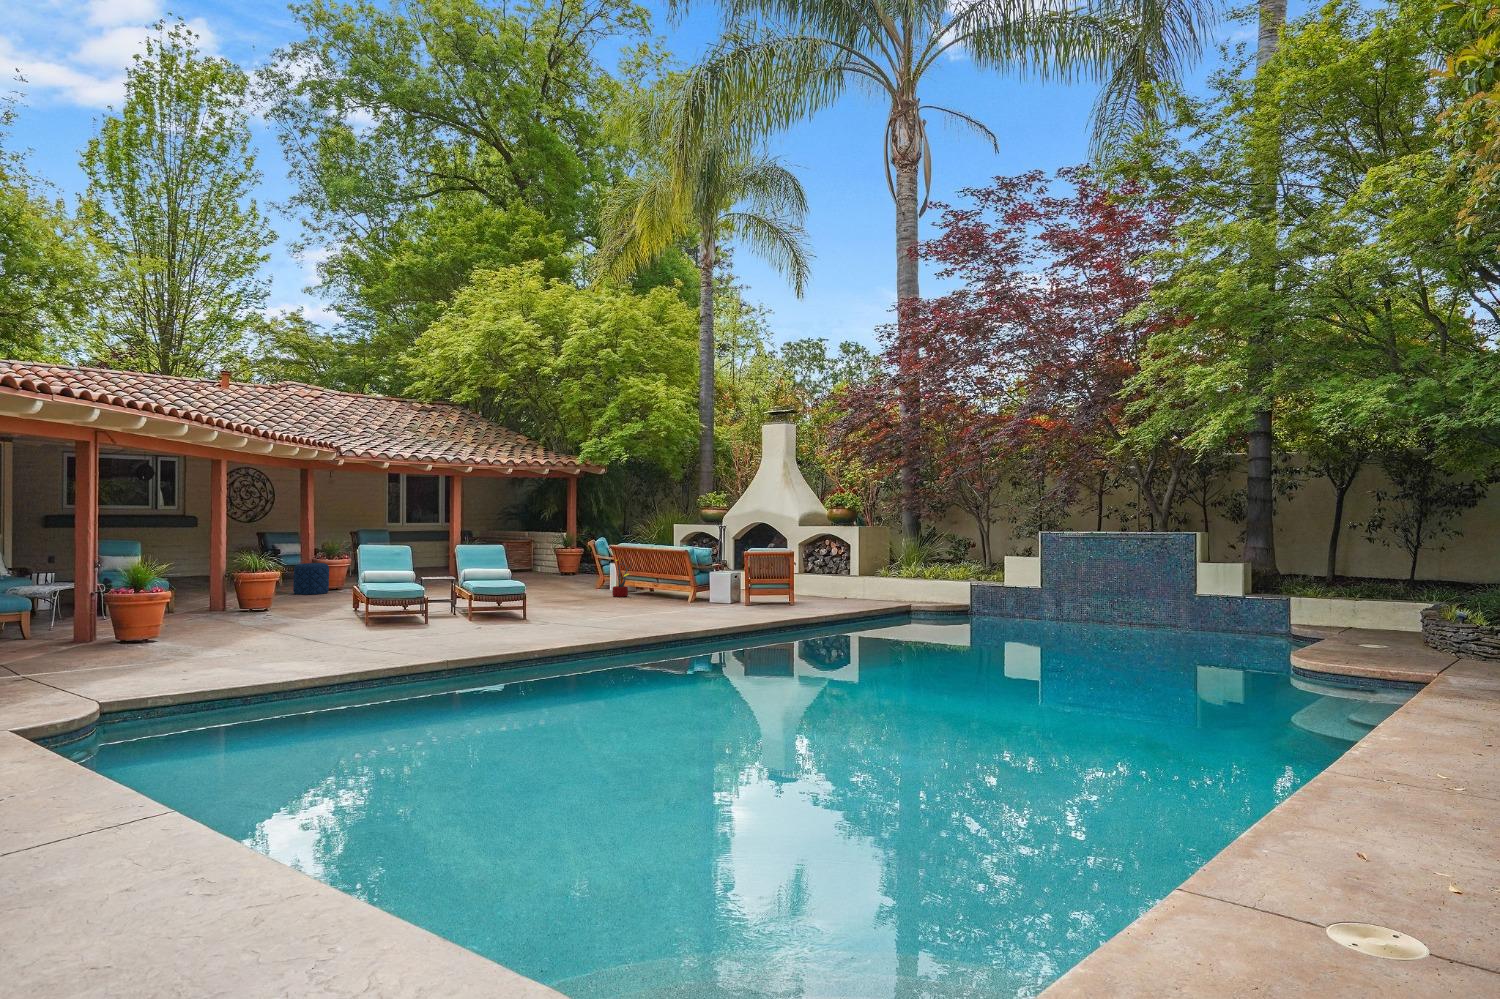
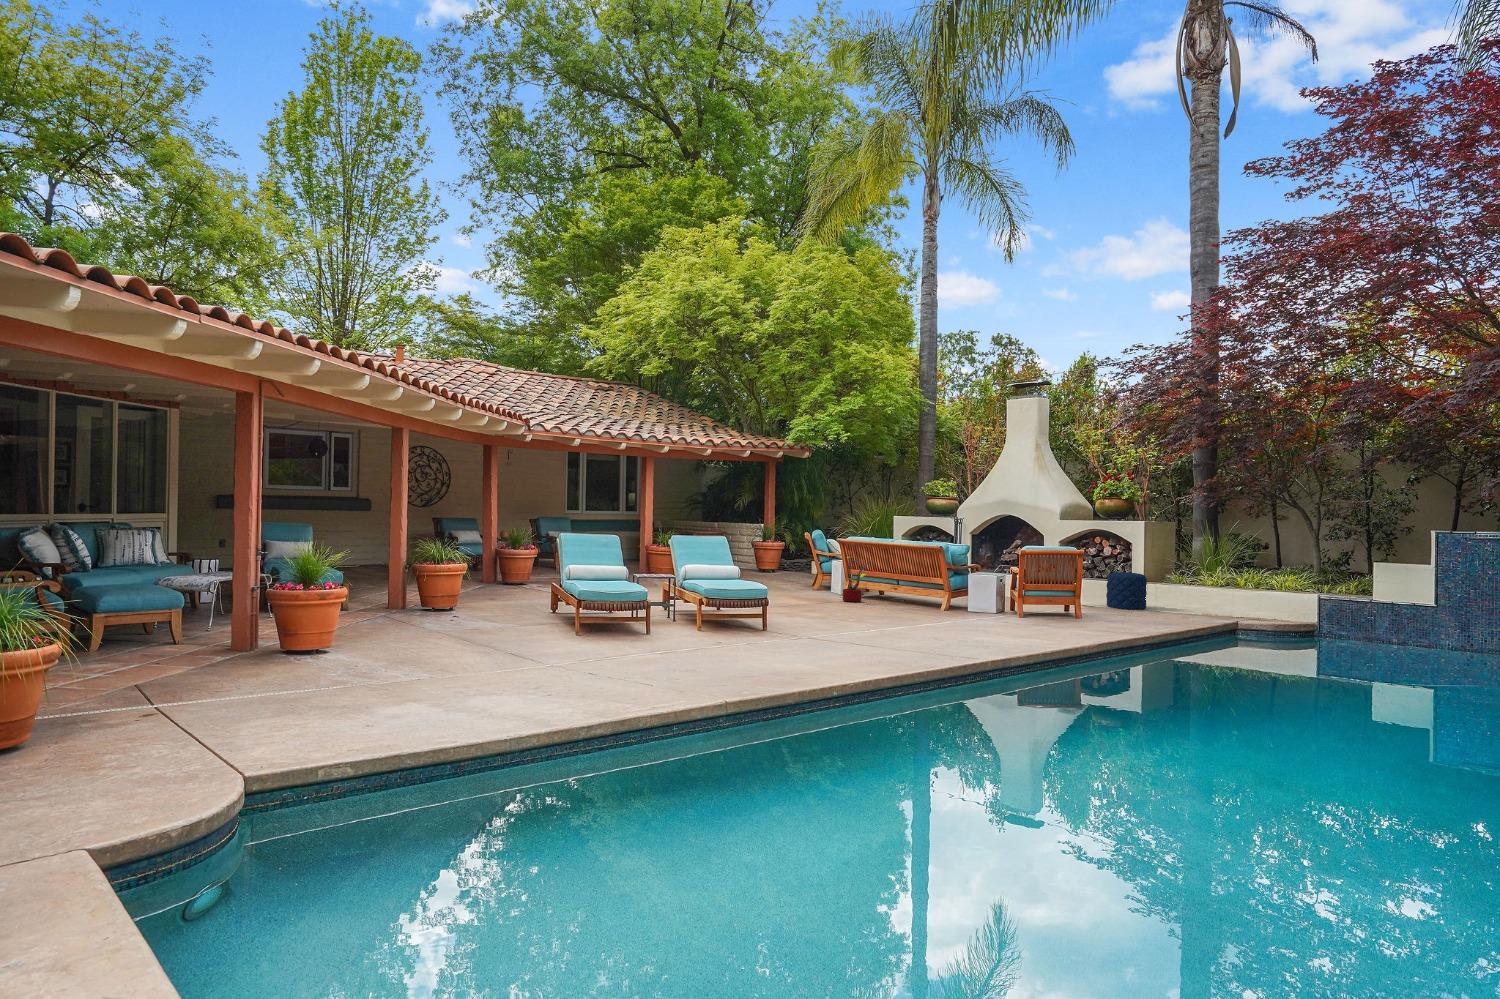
pouf: present [293,563,329,594] -> present [1106,572,1147,609]

